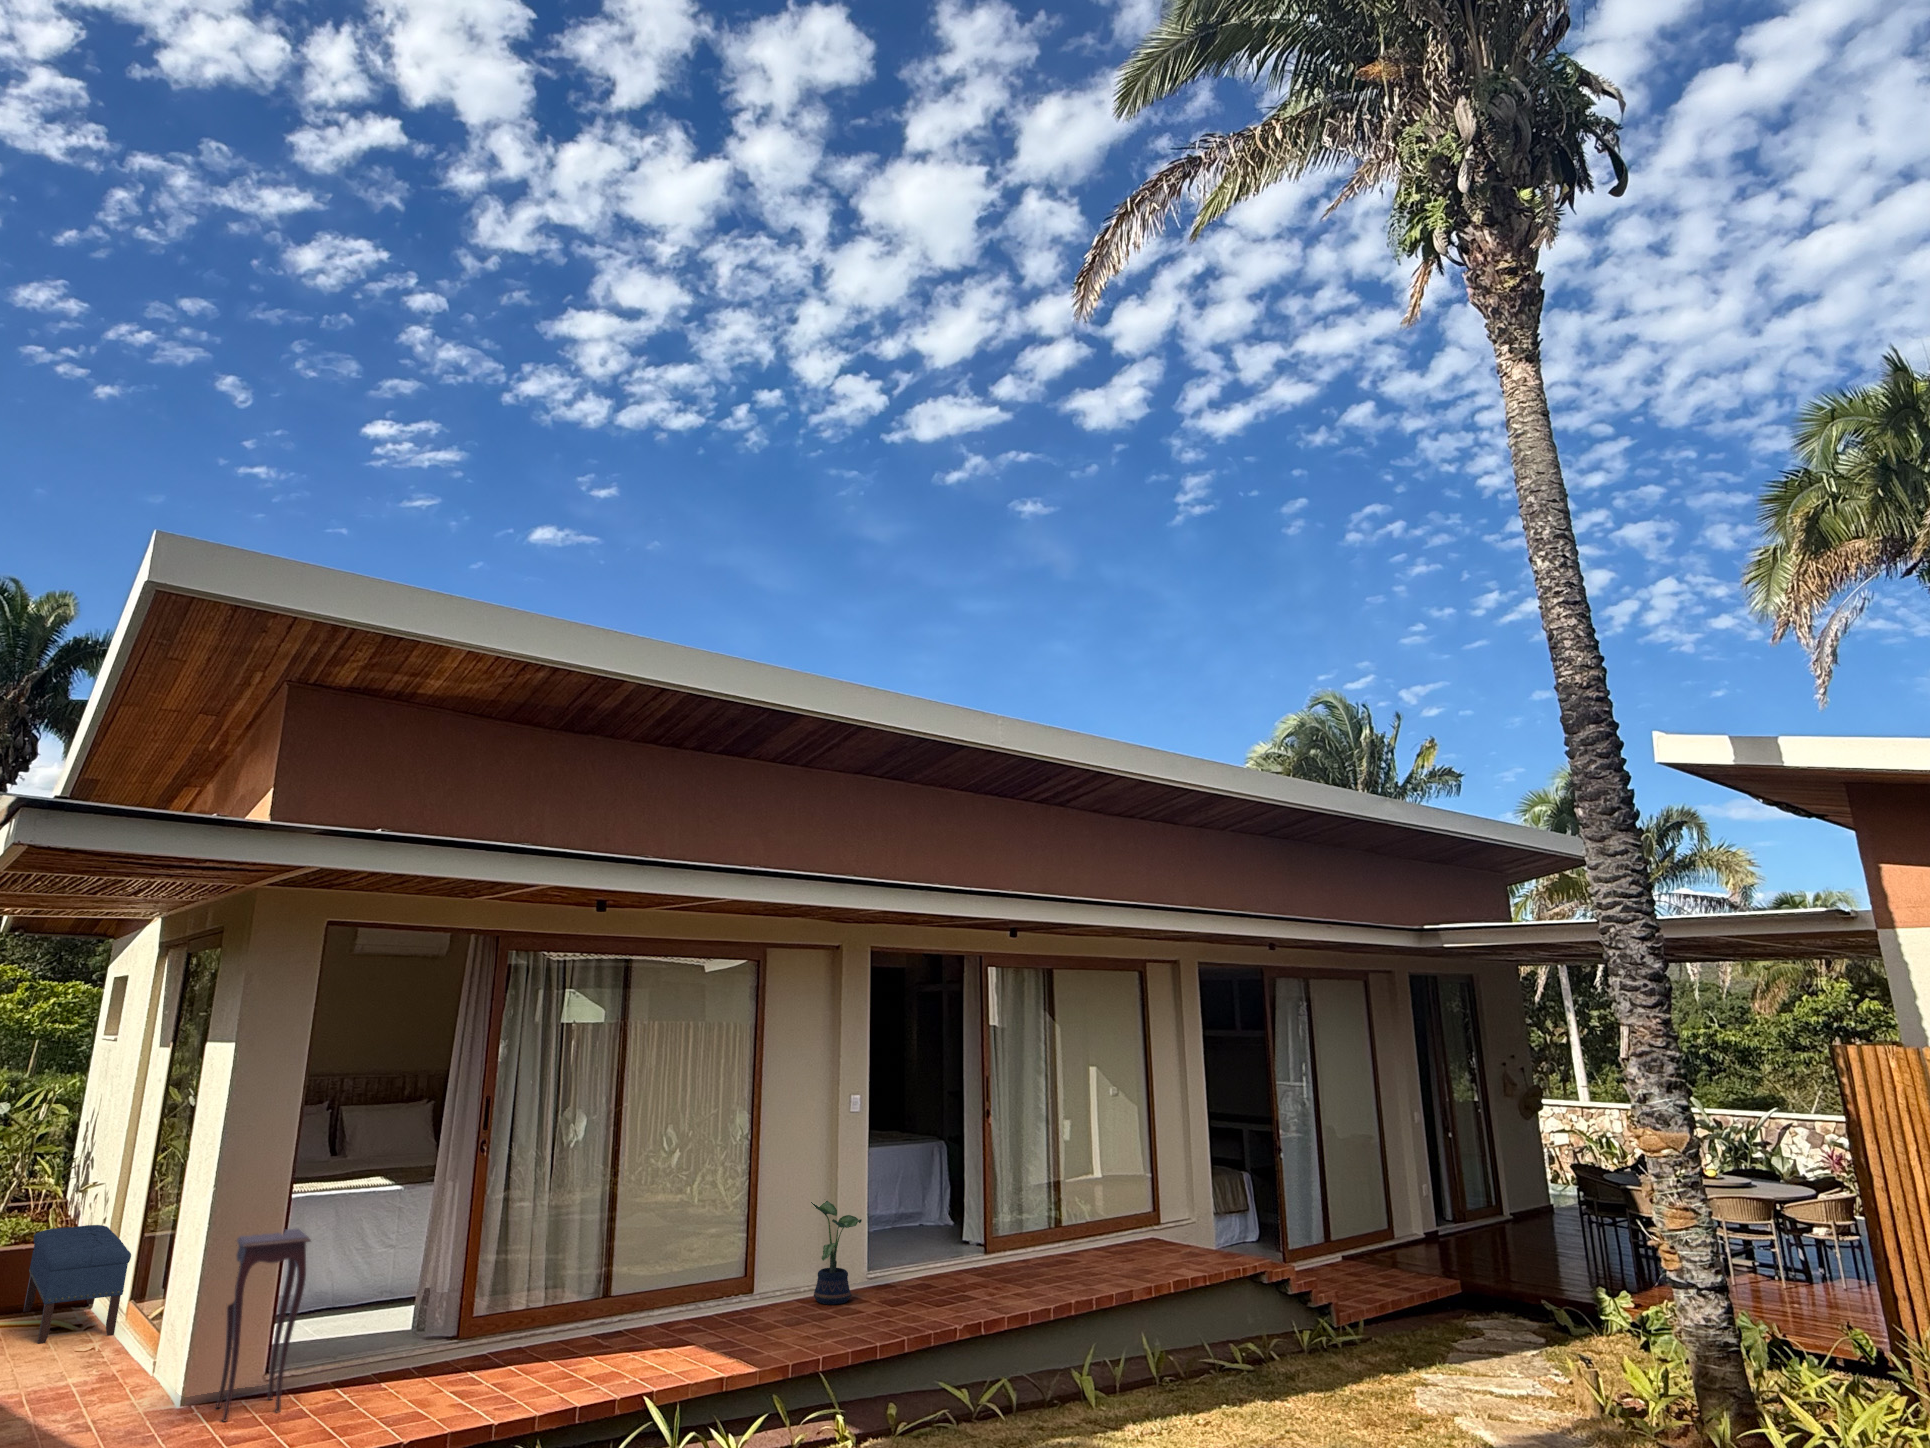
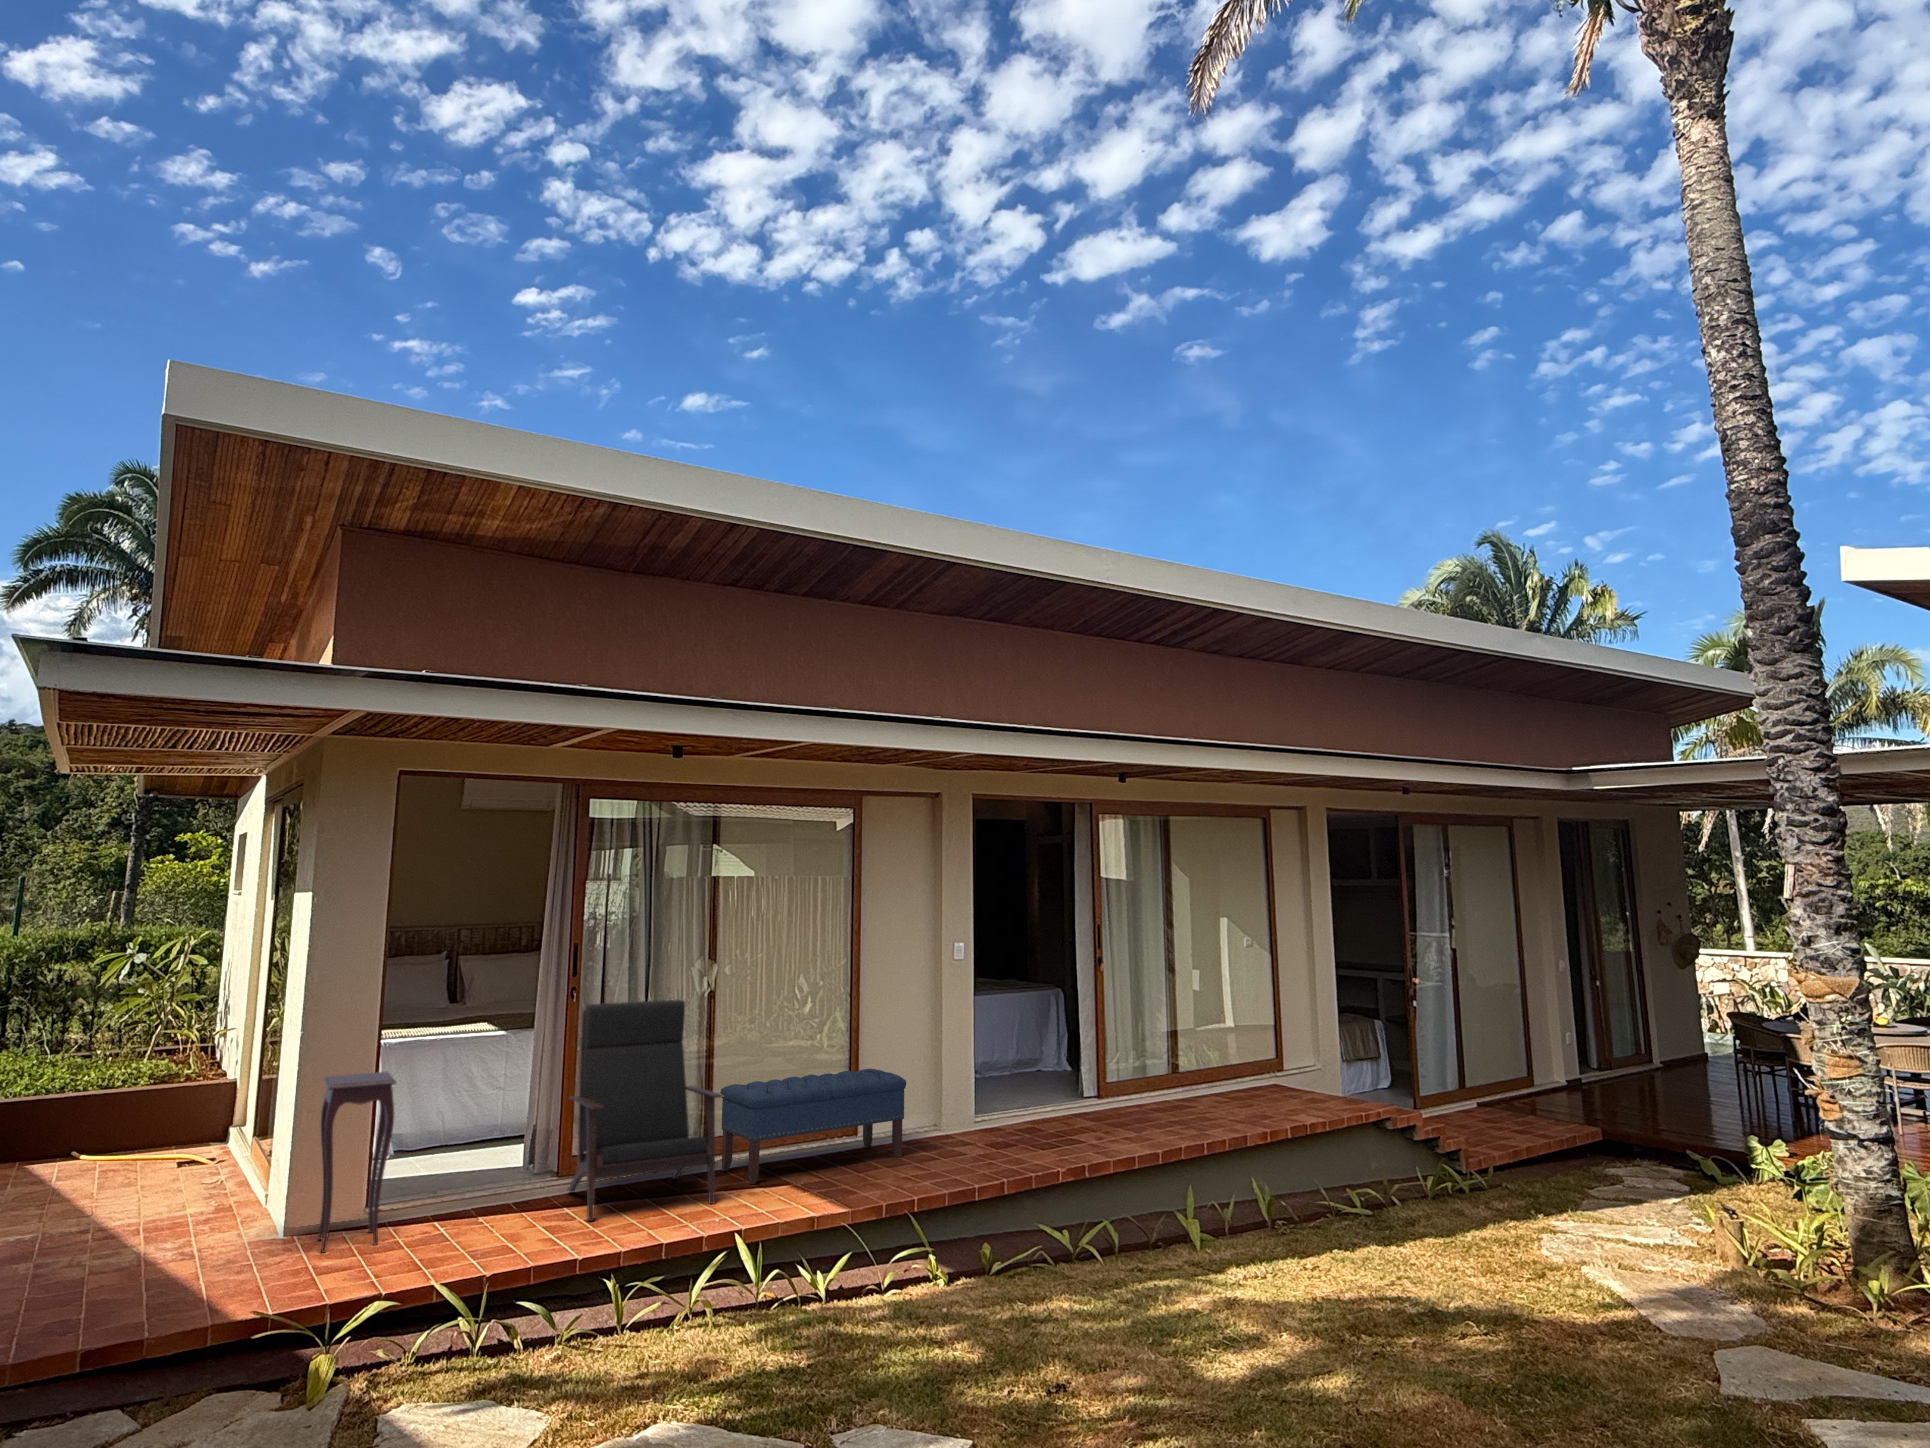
lounge chair: none [467,1153,633,1384] -> present [568,1000,723,1221]
potted plant: present [811,1201,862,1305] -> none [903,1043,967,1148]
bench: present [23,1225,131,1344] -> present [720,1069,906,1184]

